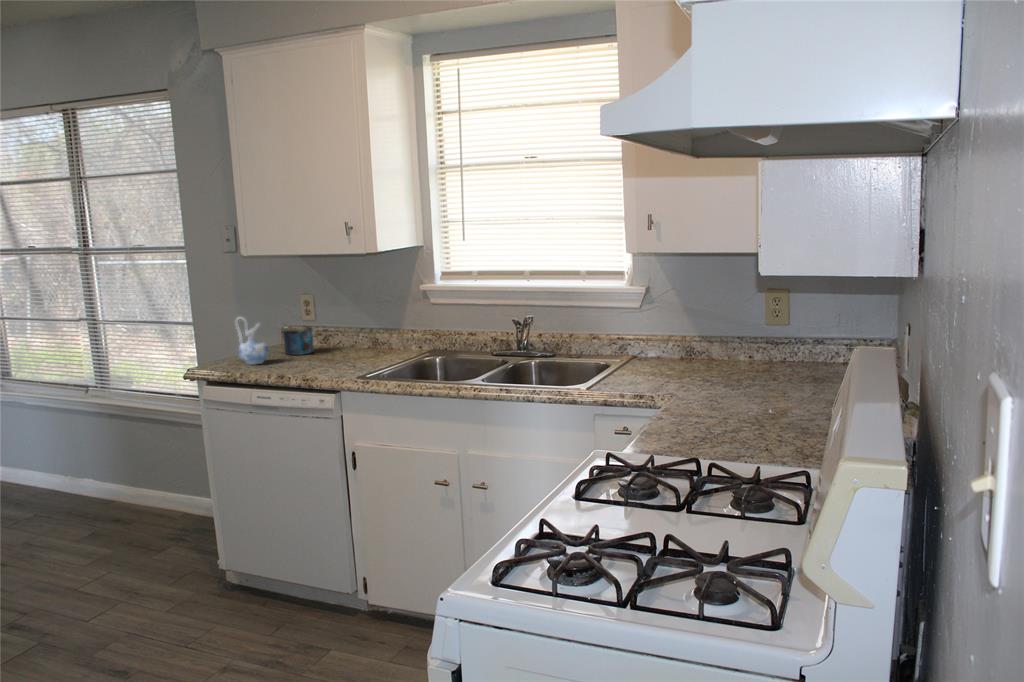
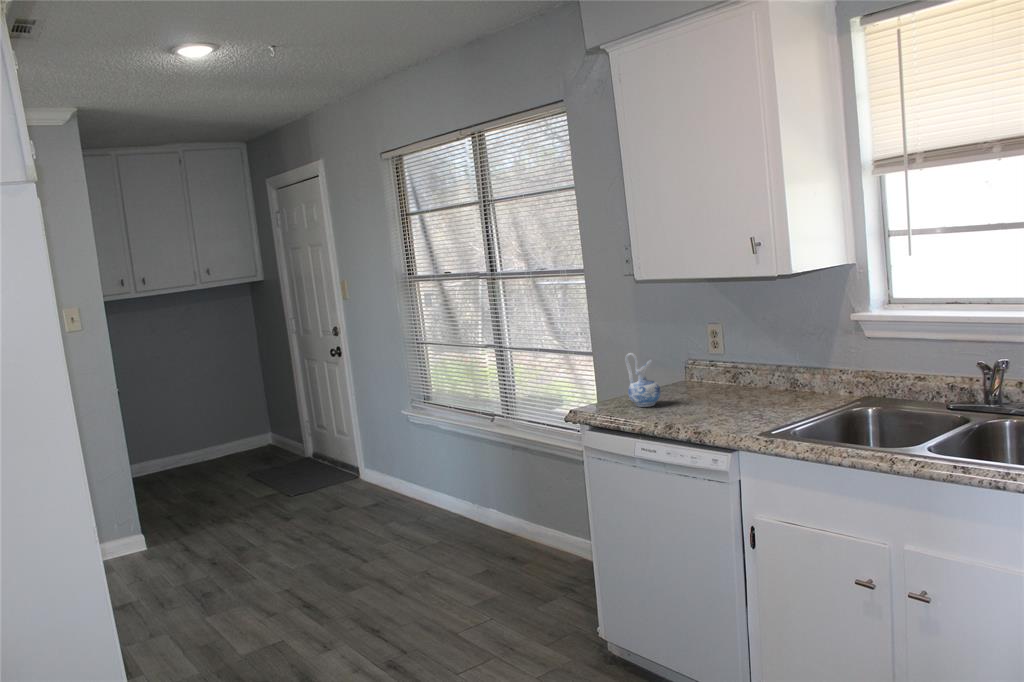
mug: present [282,326,314,355] -> none [677,361,714,396]

